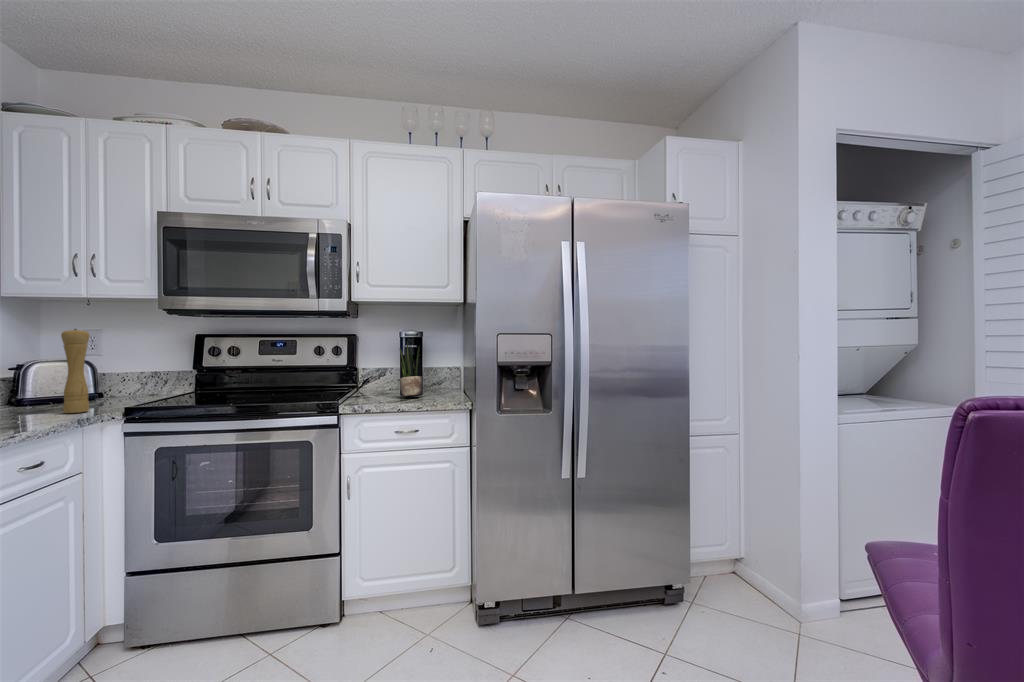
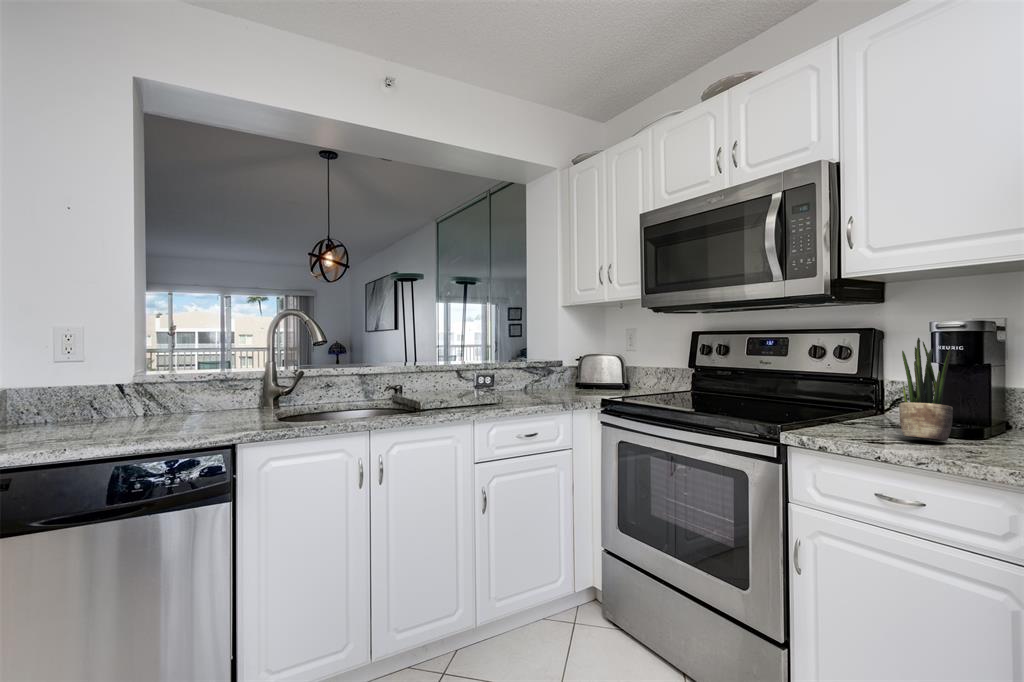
pepper mill: present [61,329,89,413] -> none [565,329,583,399]

